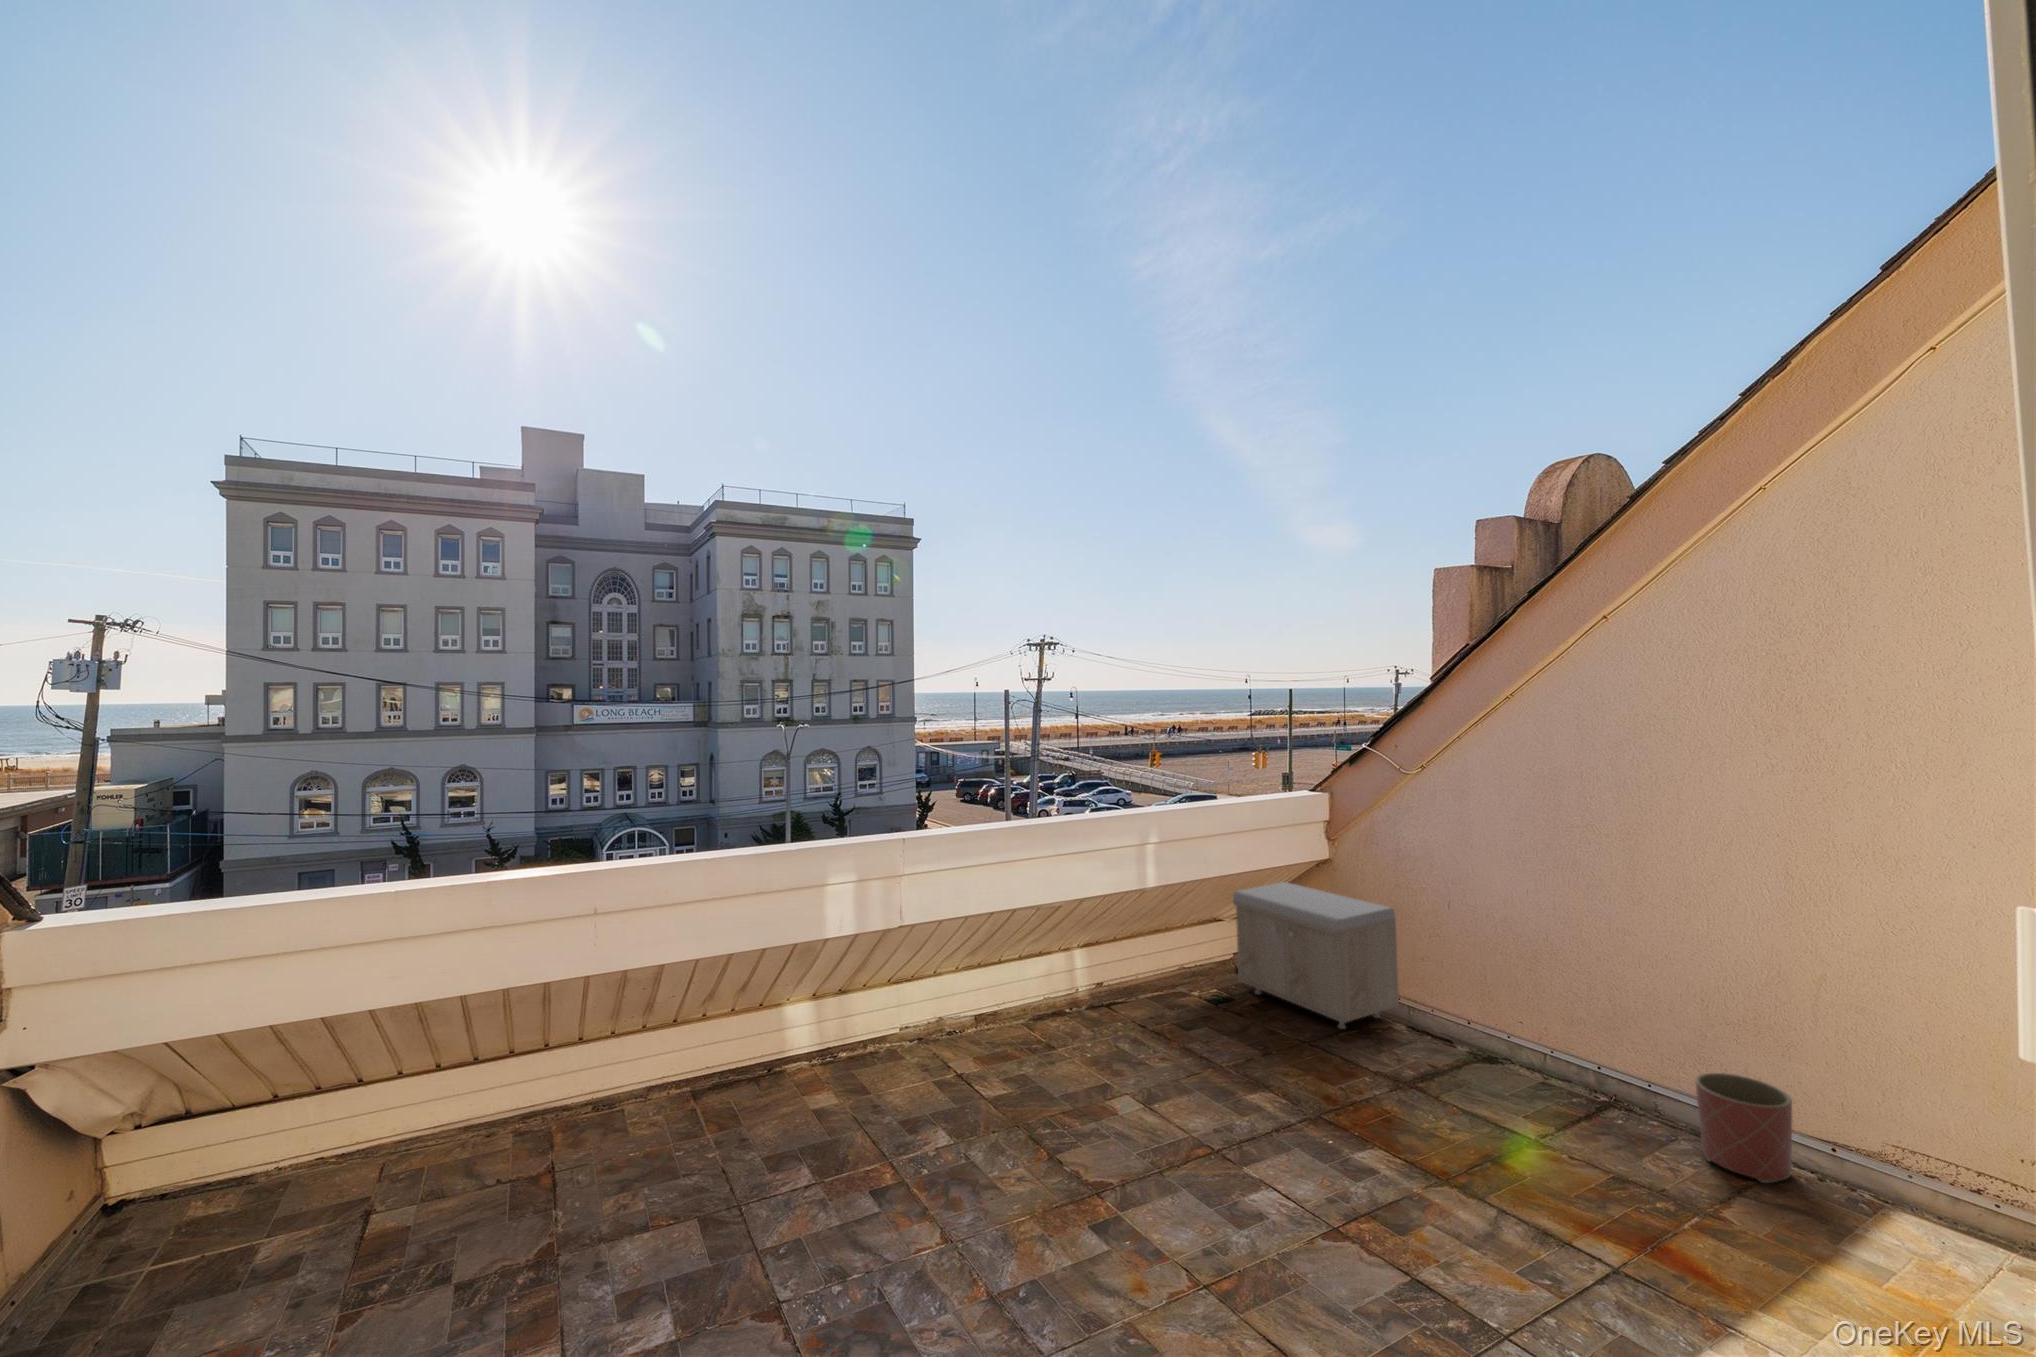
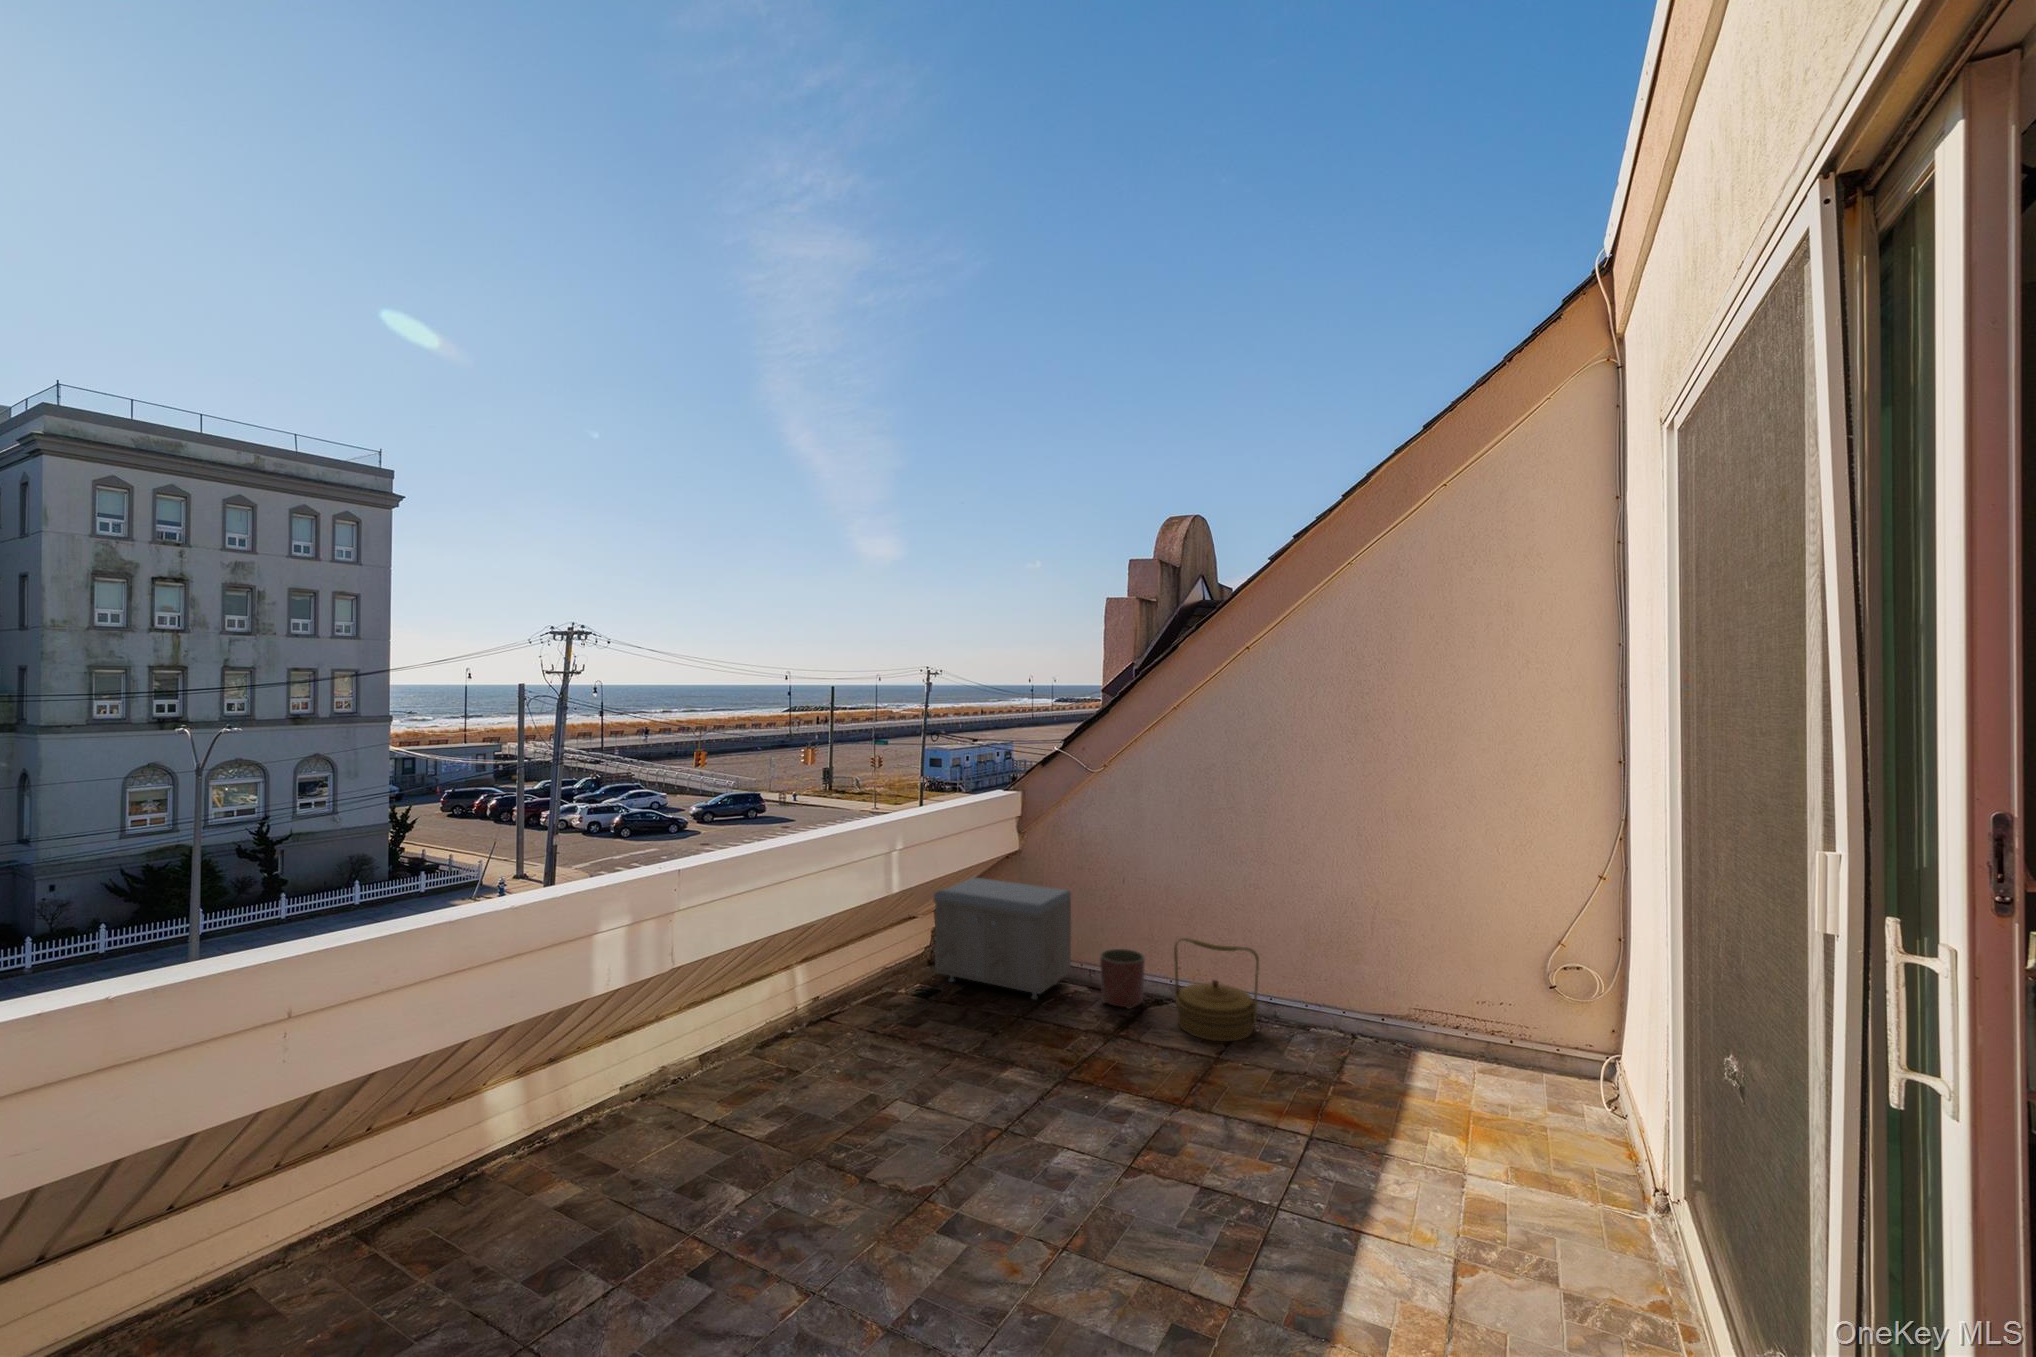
woven basket: none [1510,982,1633,1130] -> present [1174,938,1259,1041]
planter: present [1696,1073,1792,1183] -> present [1100,949,1145,1009]

